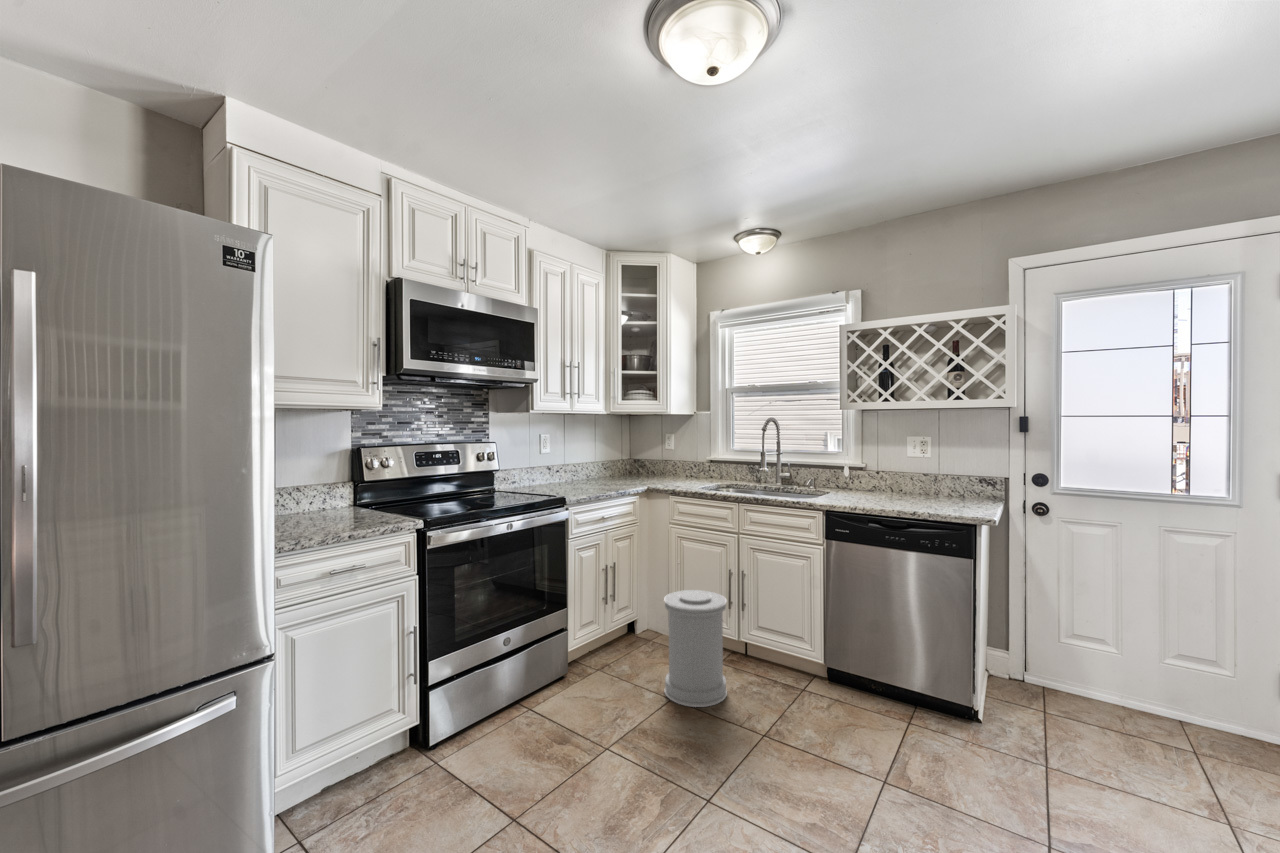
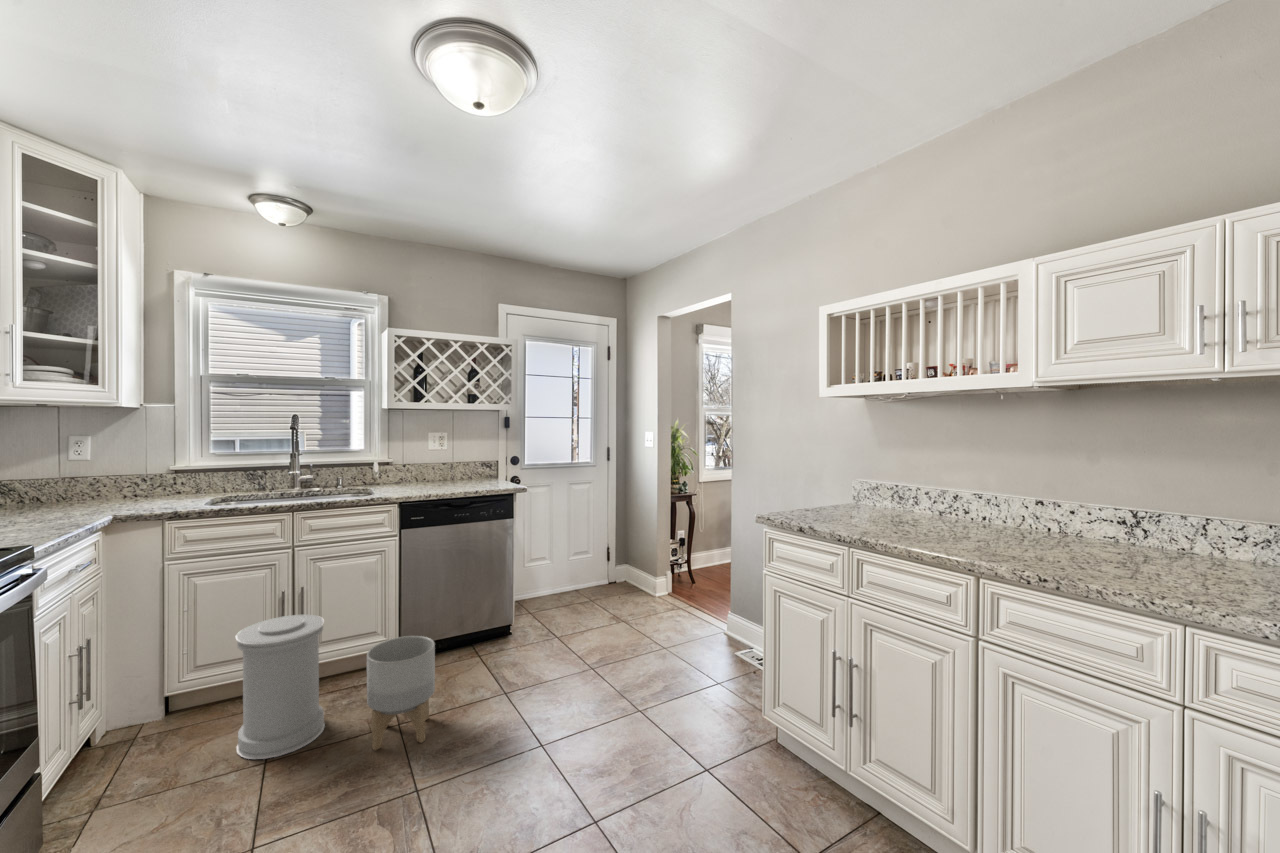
planter: none [725,644,790,762] -> present [367,636,435,750]

